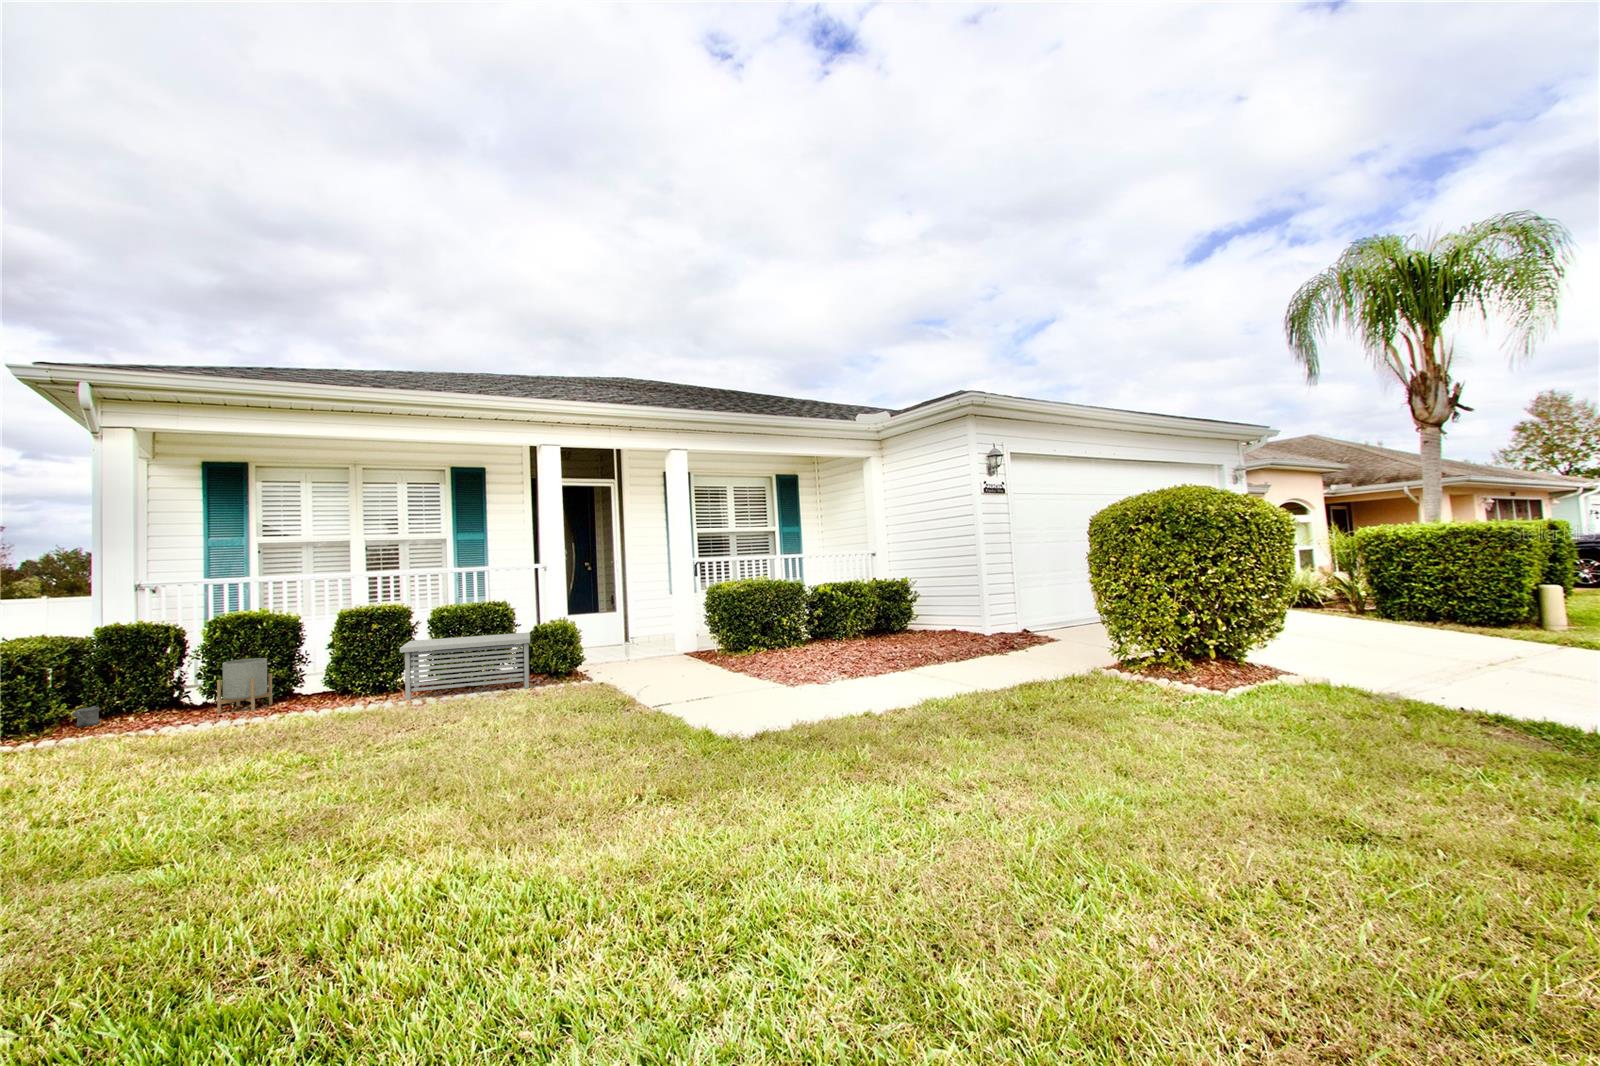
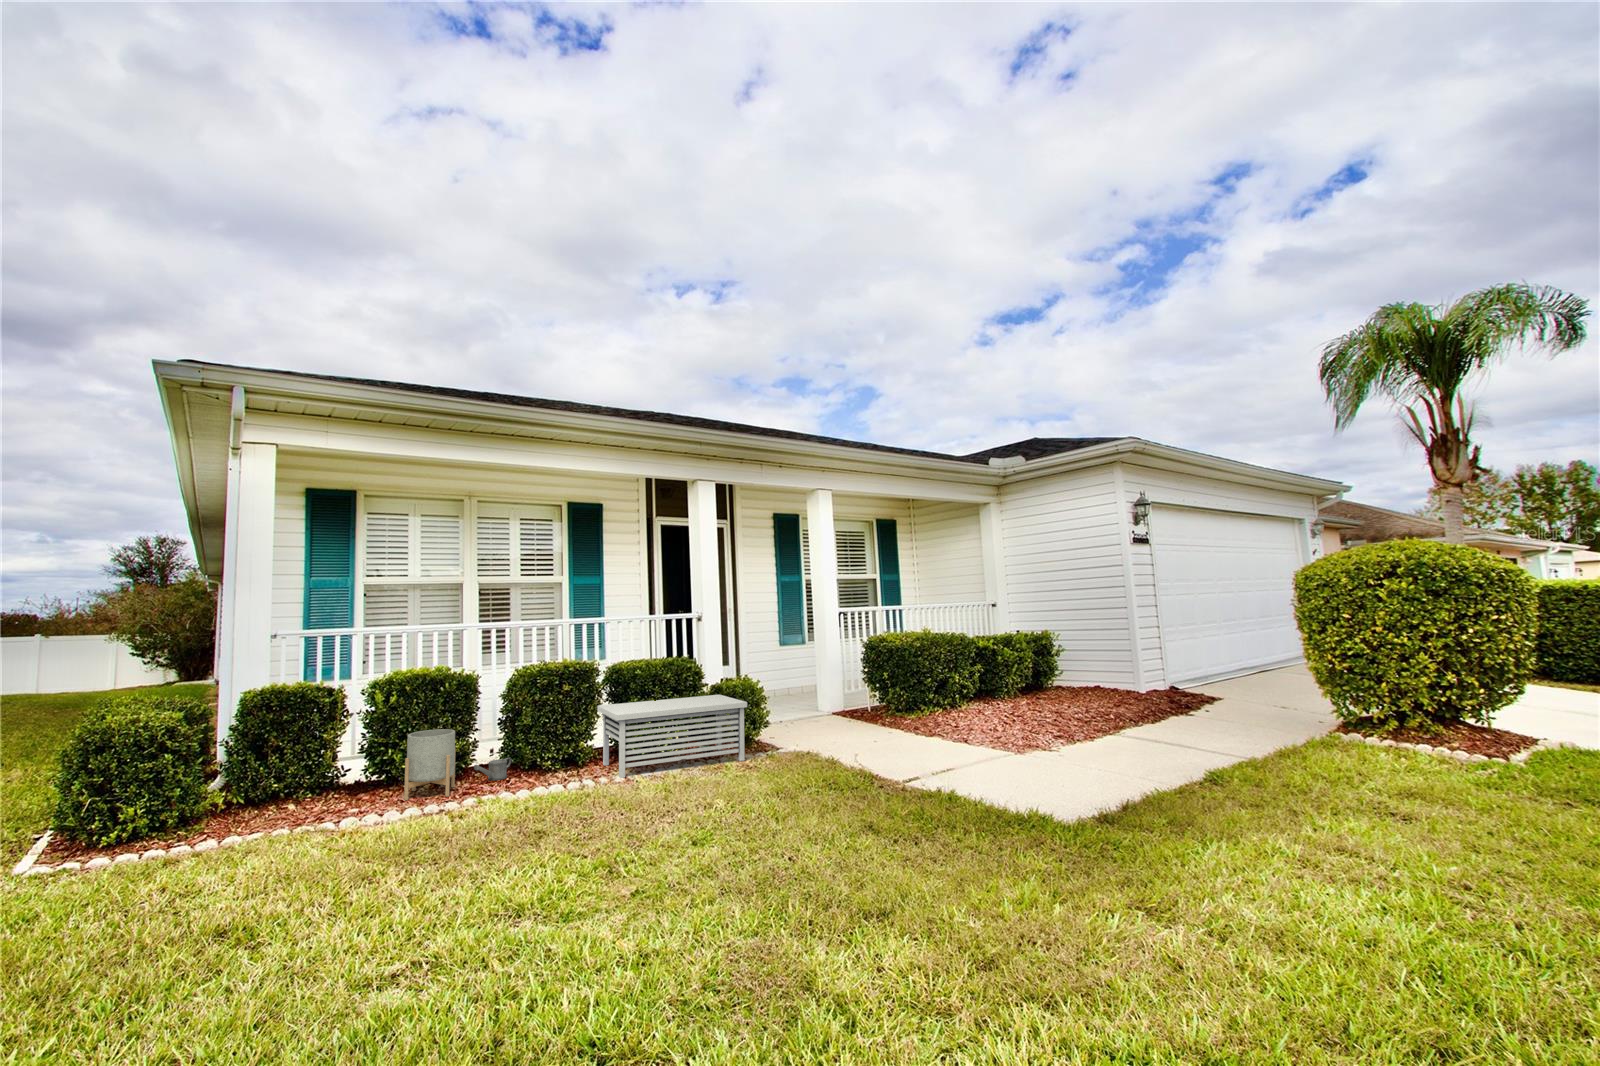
watering can: present [72,706,99,727] -> present [474,758,511,780]

